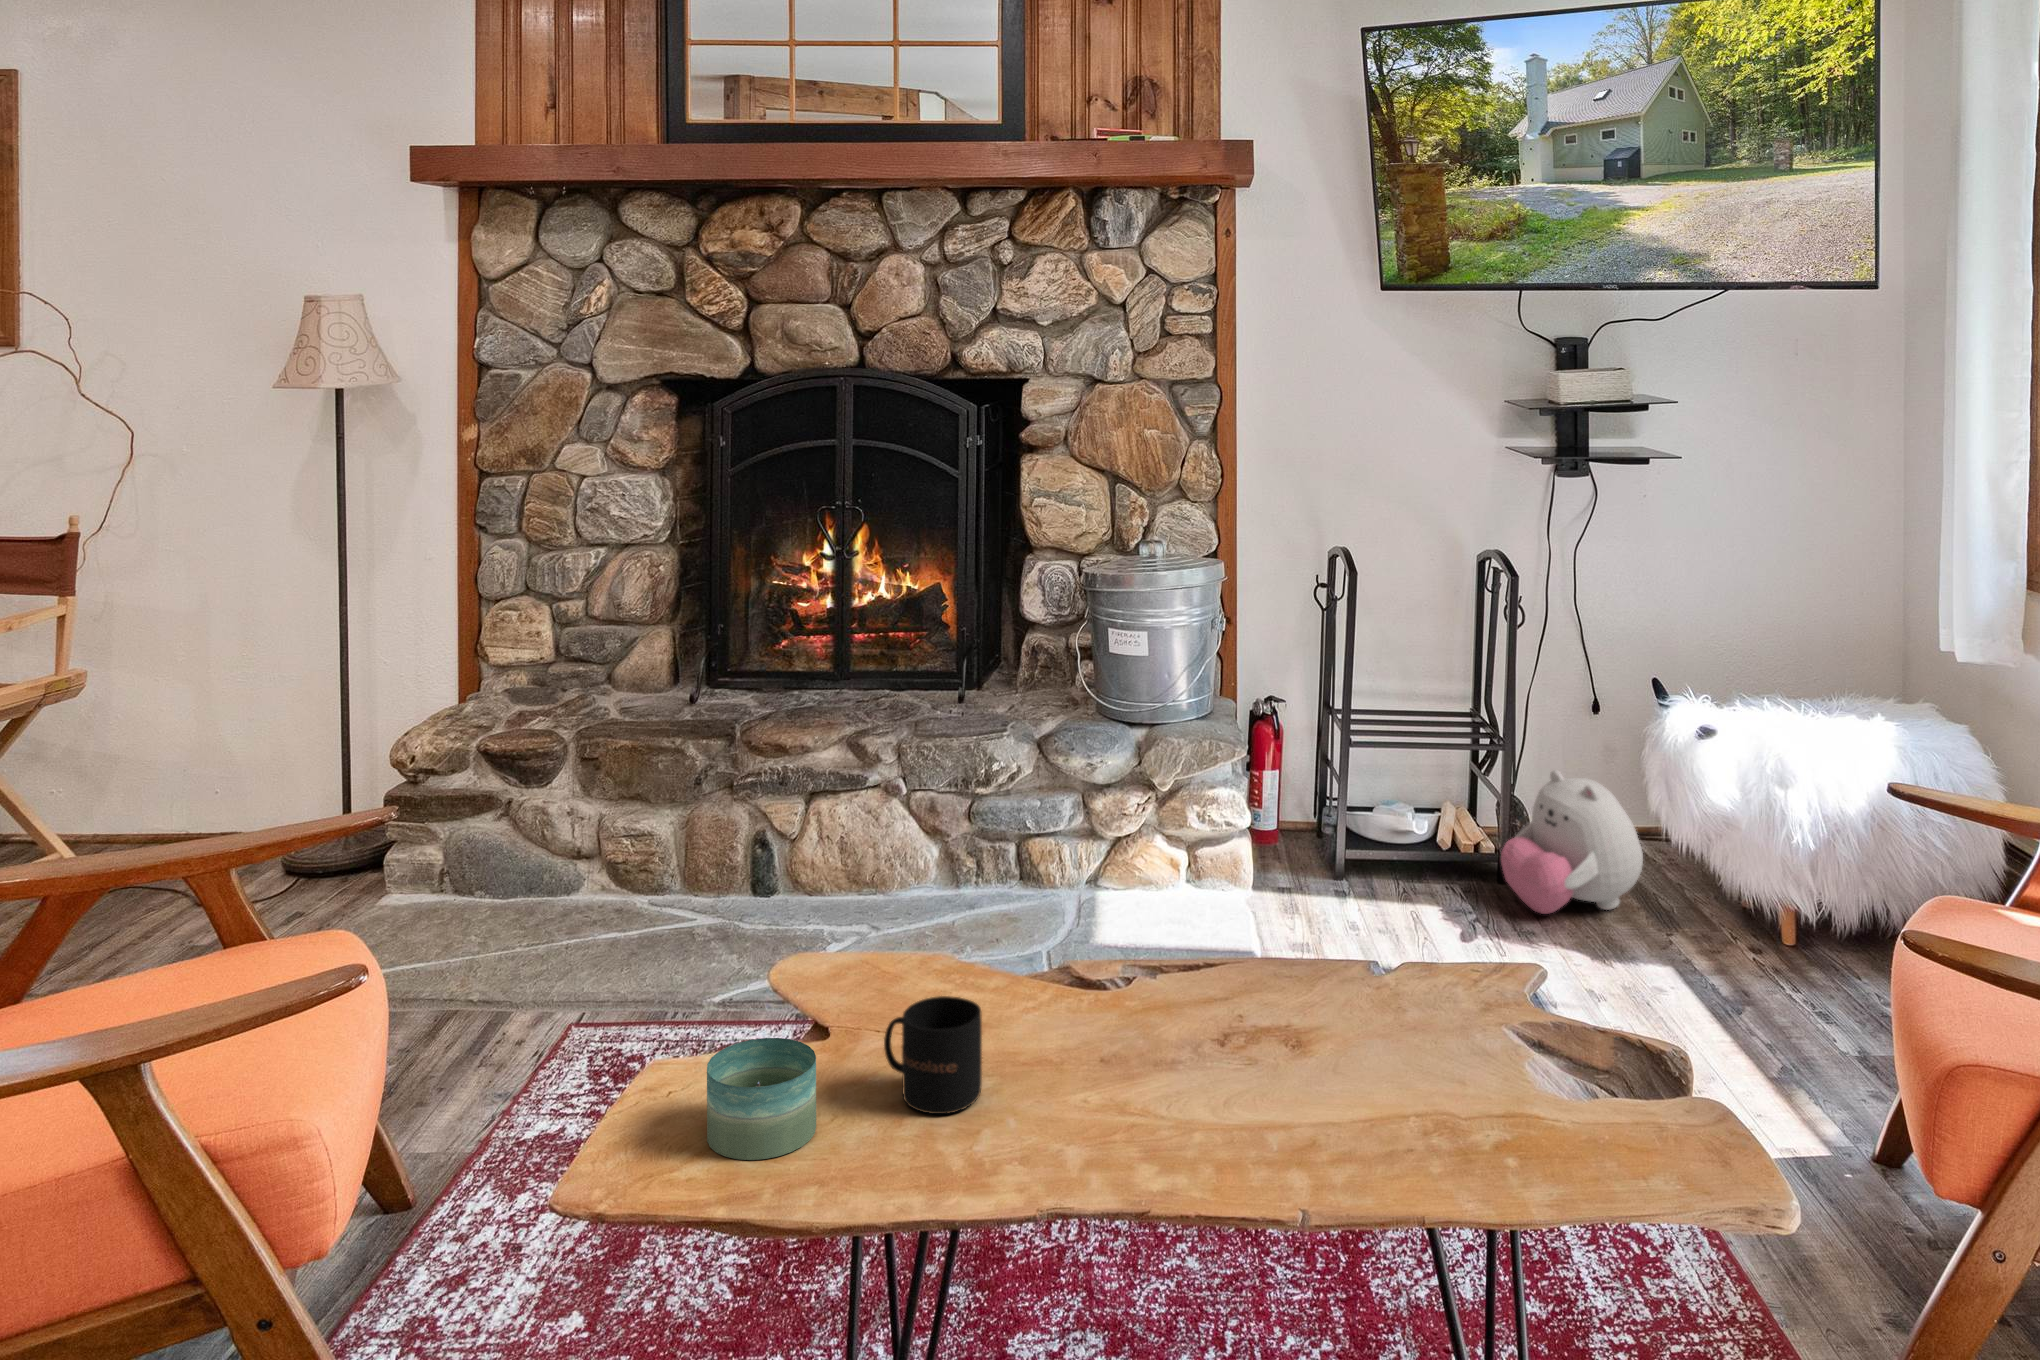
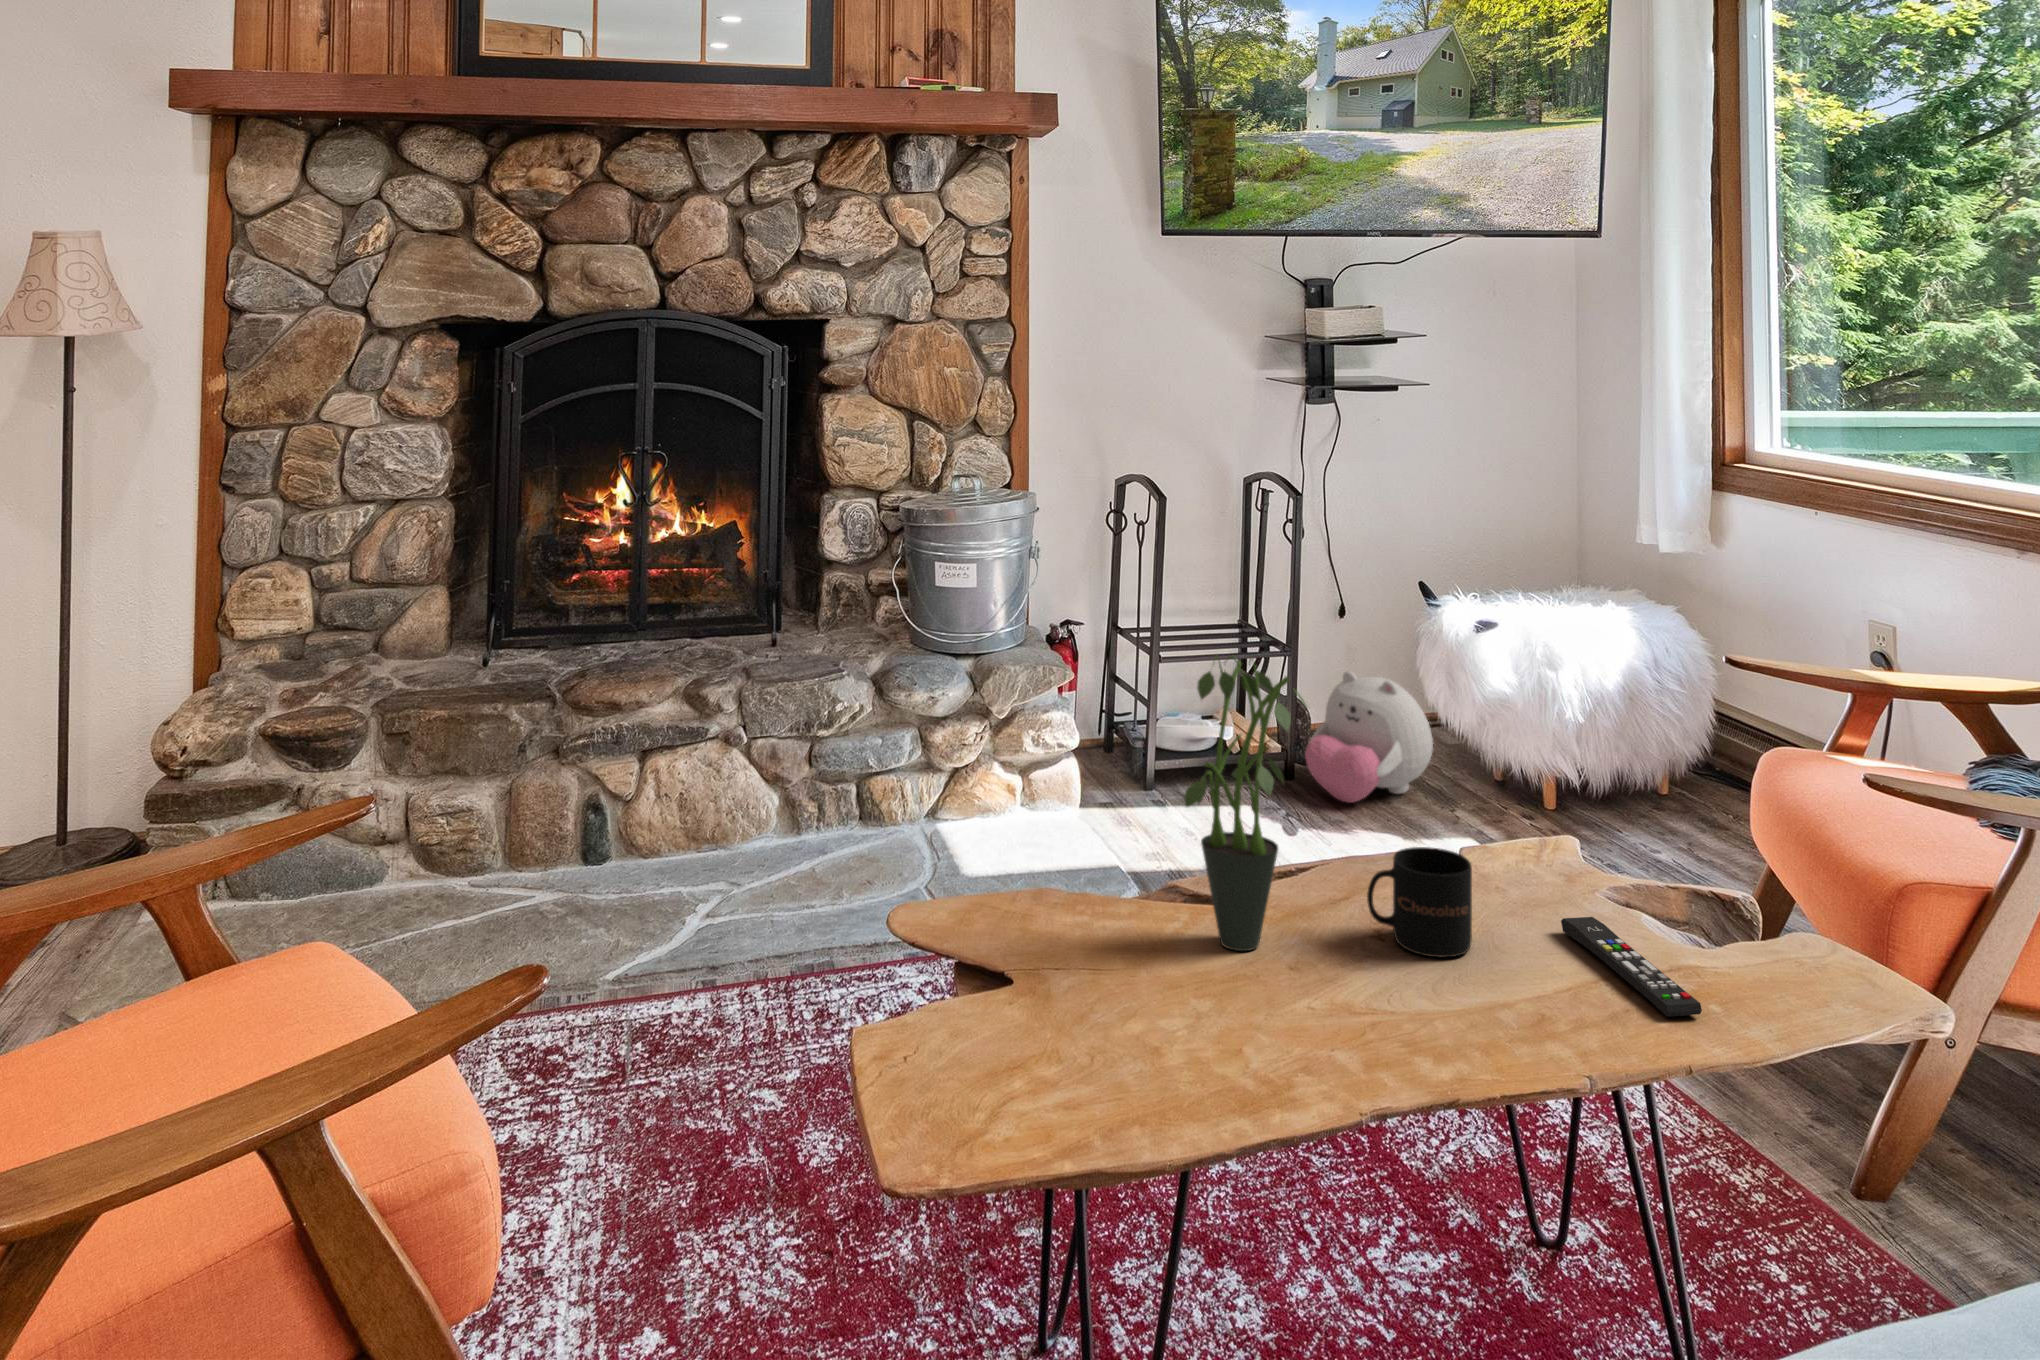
potted plant: none [1023,767,1147,1049] -> present [1184,656,1307,951]
mug: present [884,996,982,1114] -> present [1367,847,1472,957]
candle: present [707,1038,816,1160] -> none [944,973,1067,1115]
remote control: none [1410,1057,1451,1166] -> present [1561,917,1702,1017]

